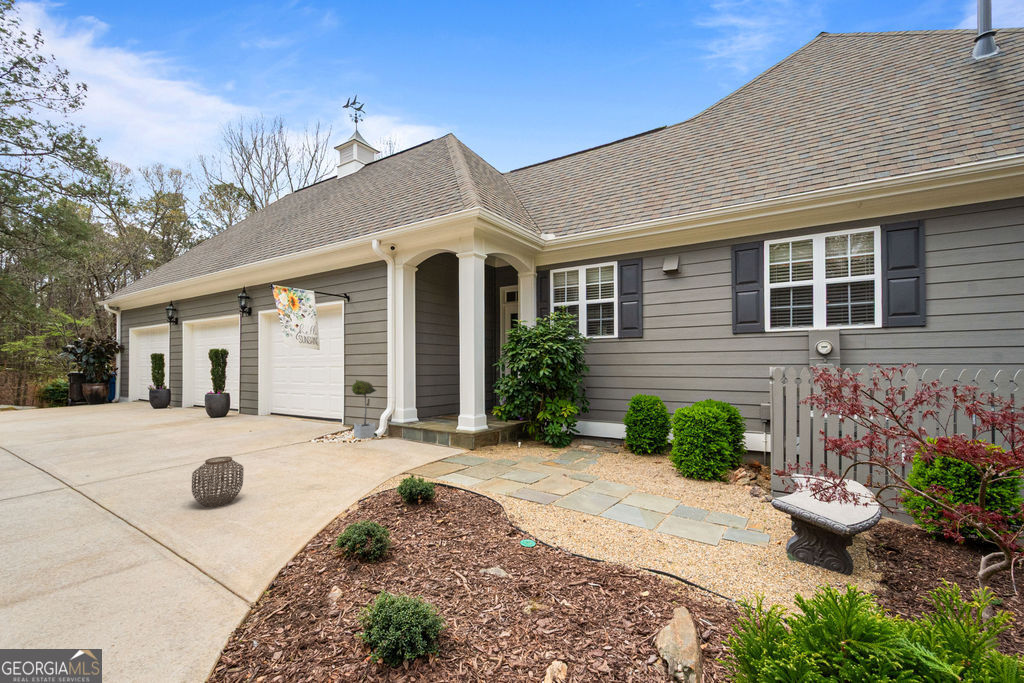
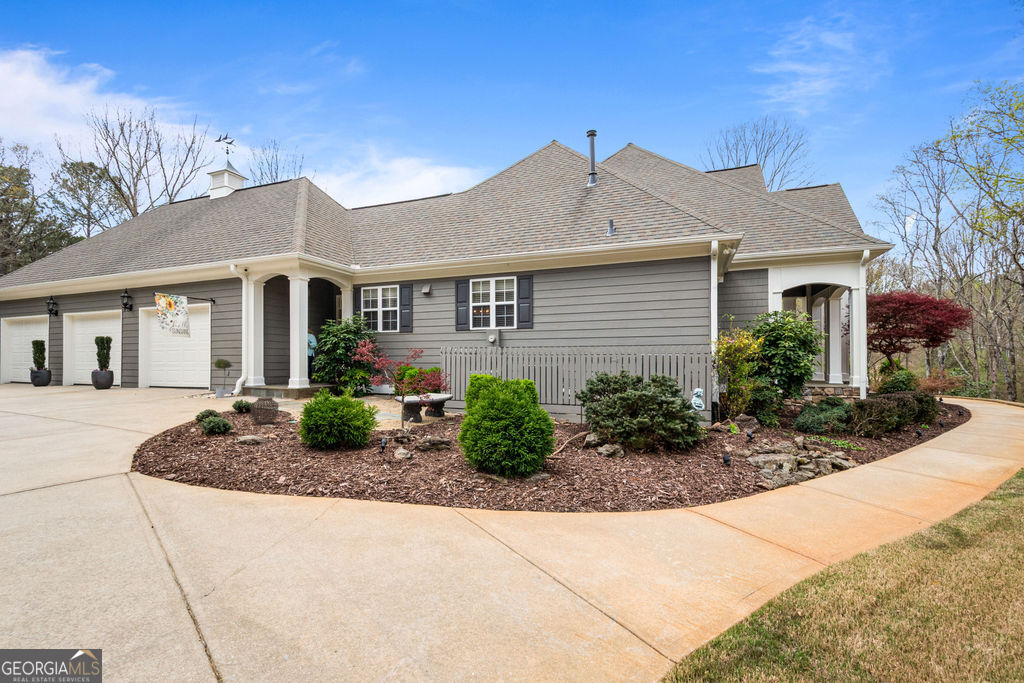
woven basket: present [192,457,244,507] -> present [251,397,279,424]

